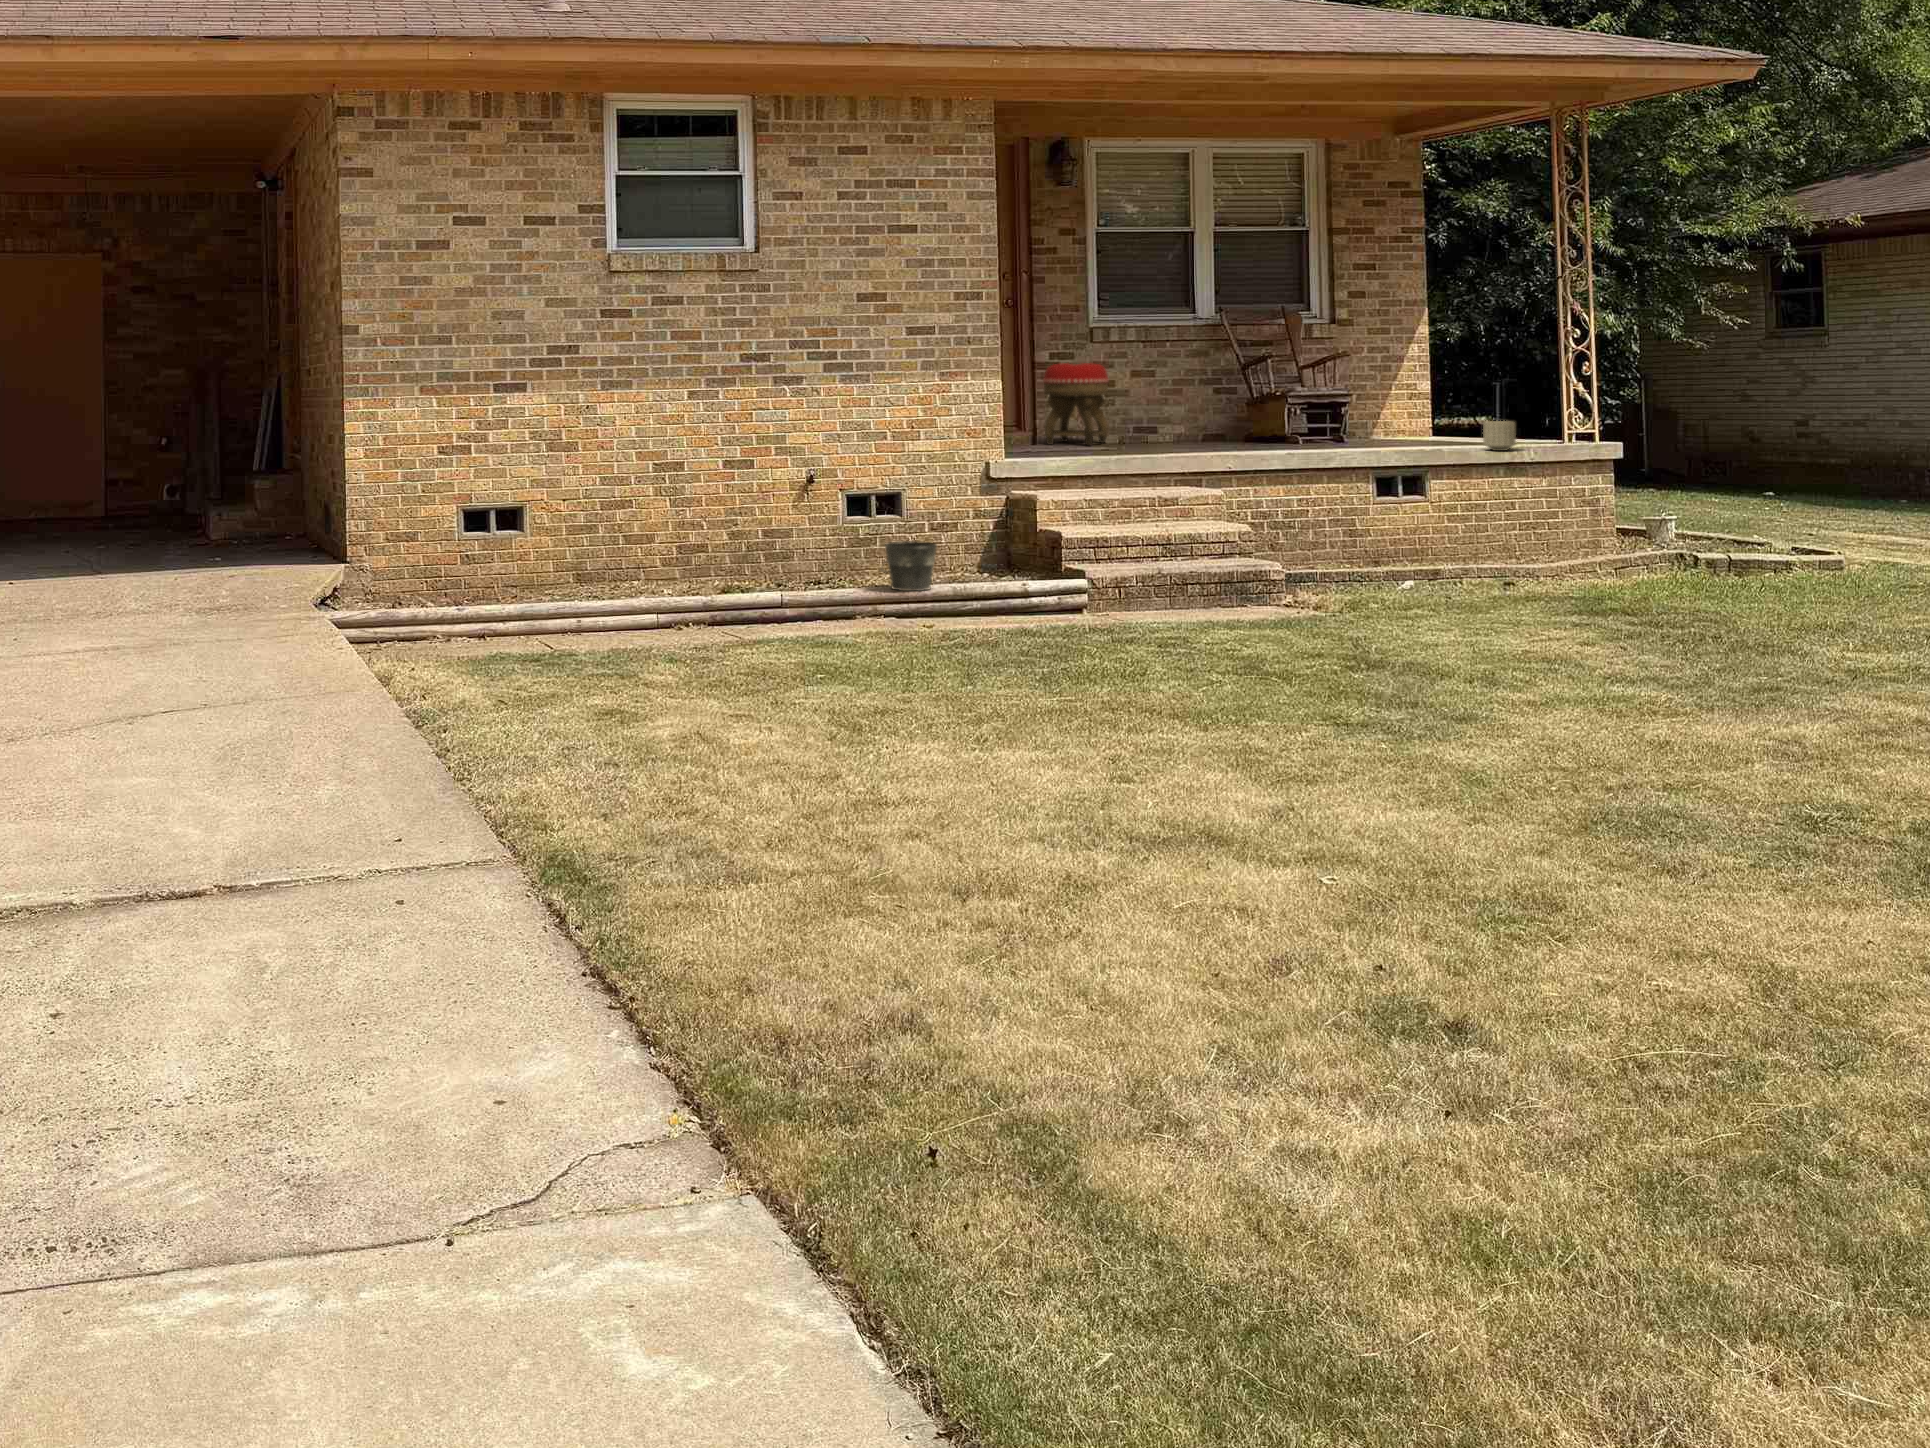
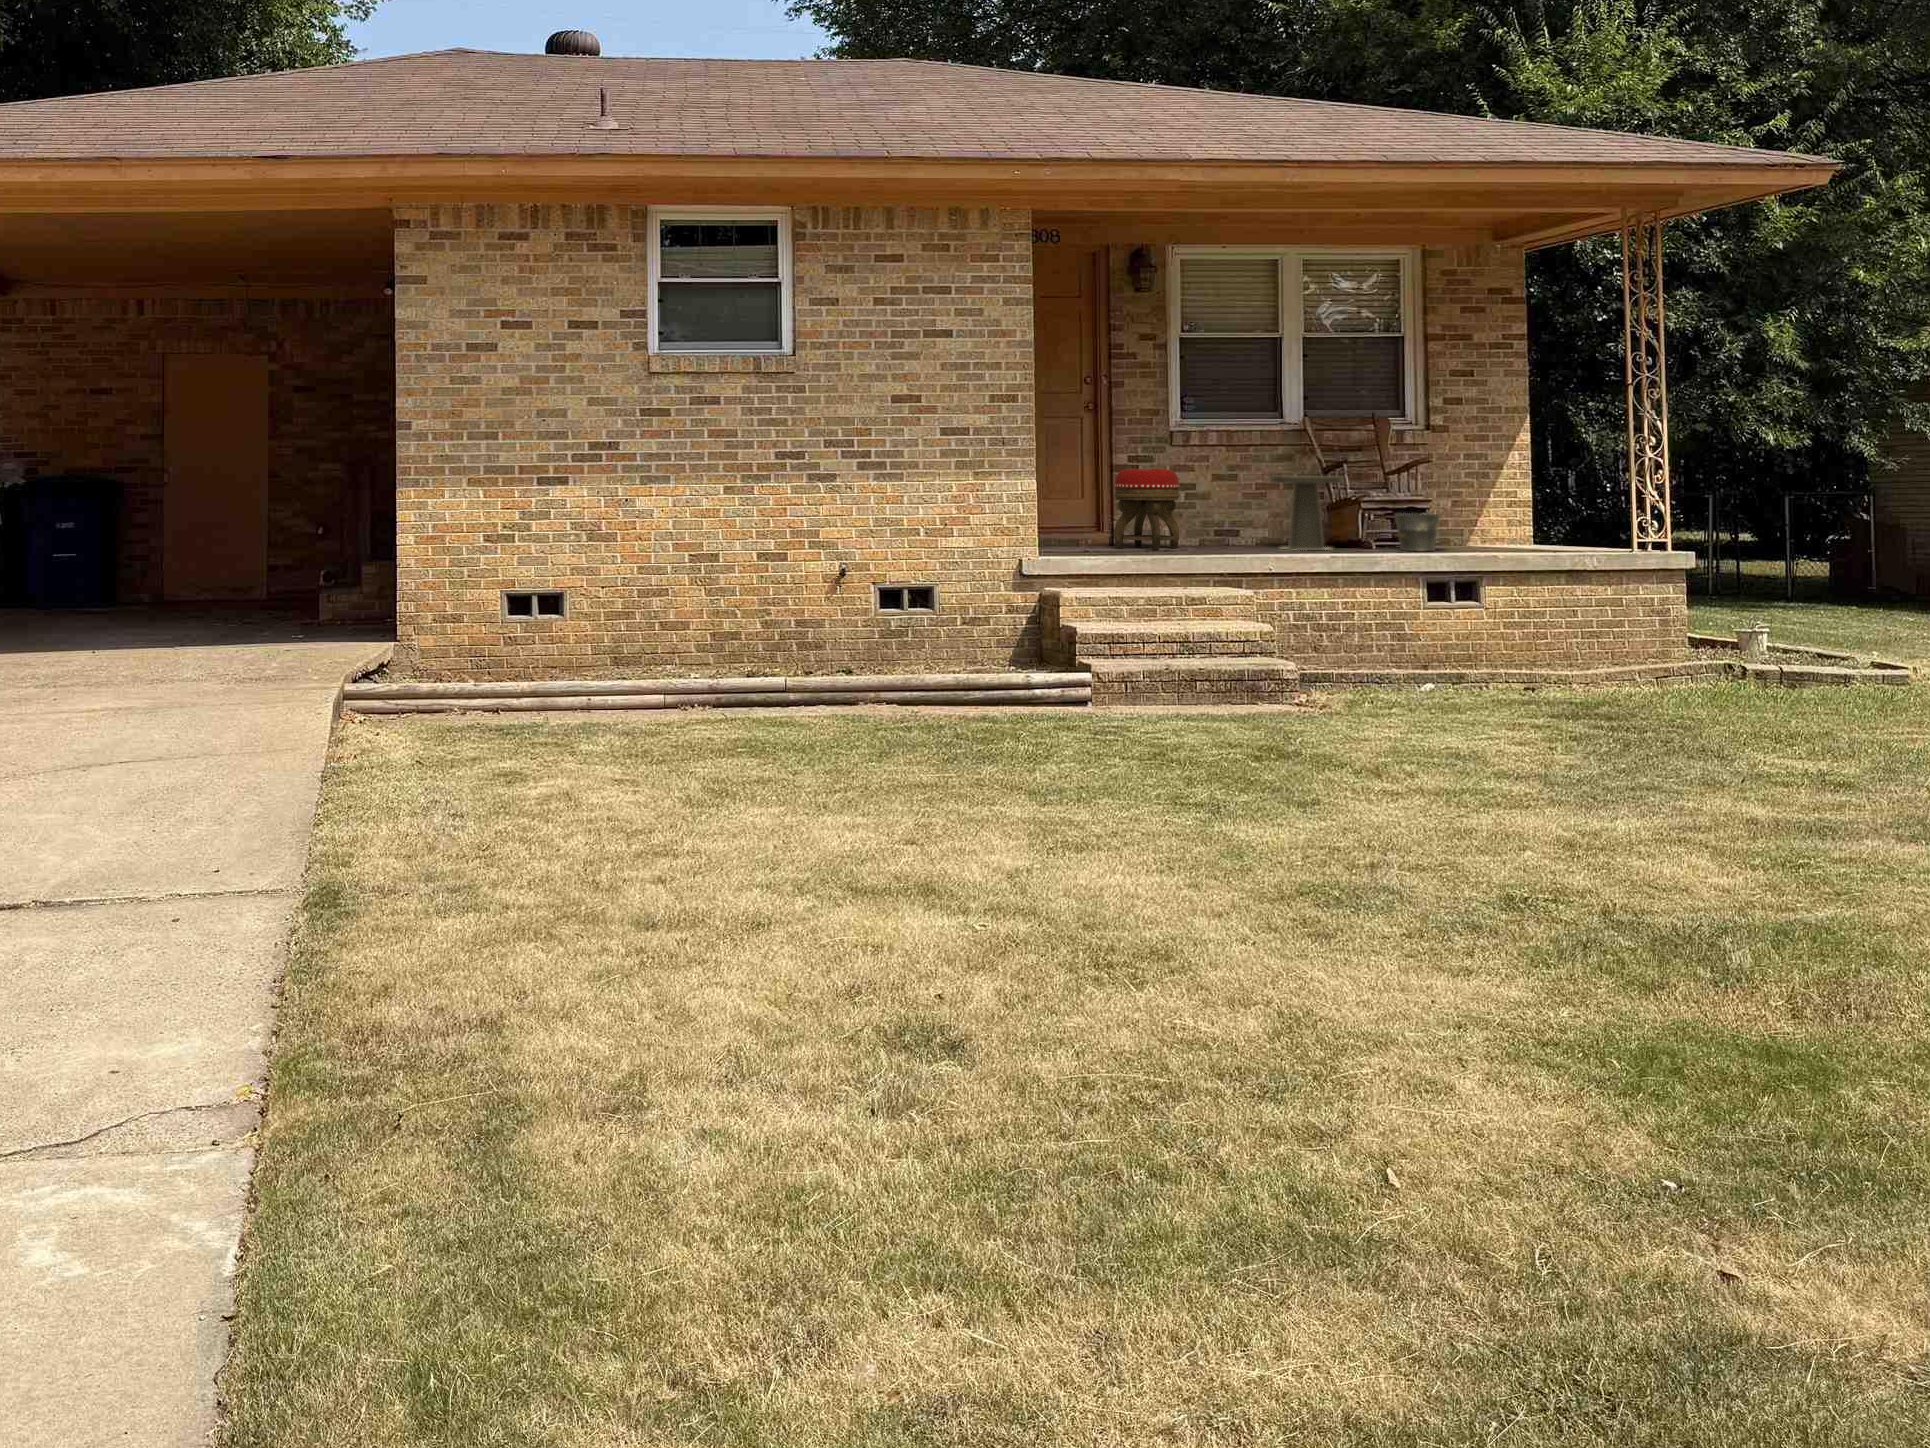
side table: none [1192,368,1267,442] -> present [1268,476,1344,550]
planter: present [1483,421,1516,451] -> none [1551,532,1584,561]
bucket: present [880,541,937,591] -> present [1395,513,1440,551]

